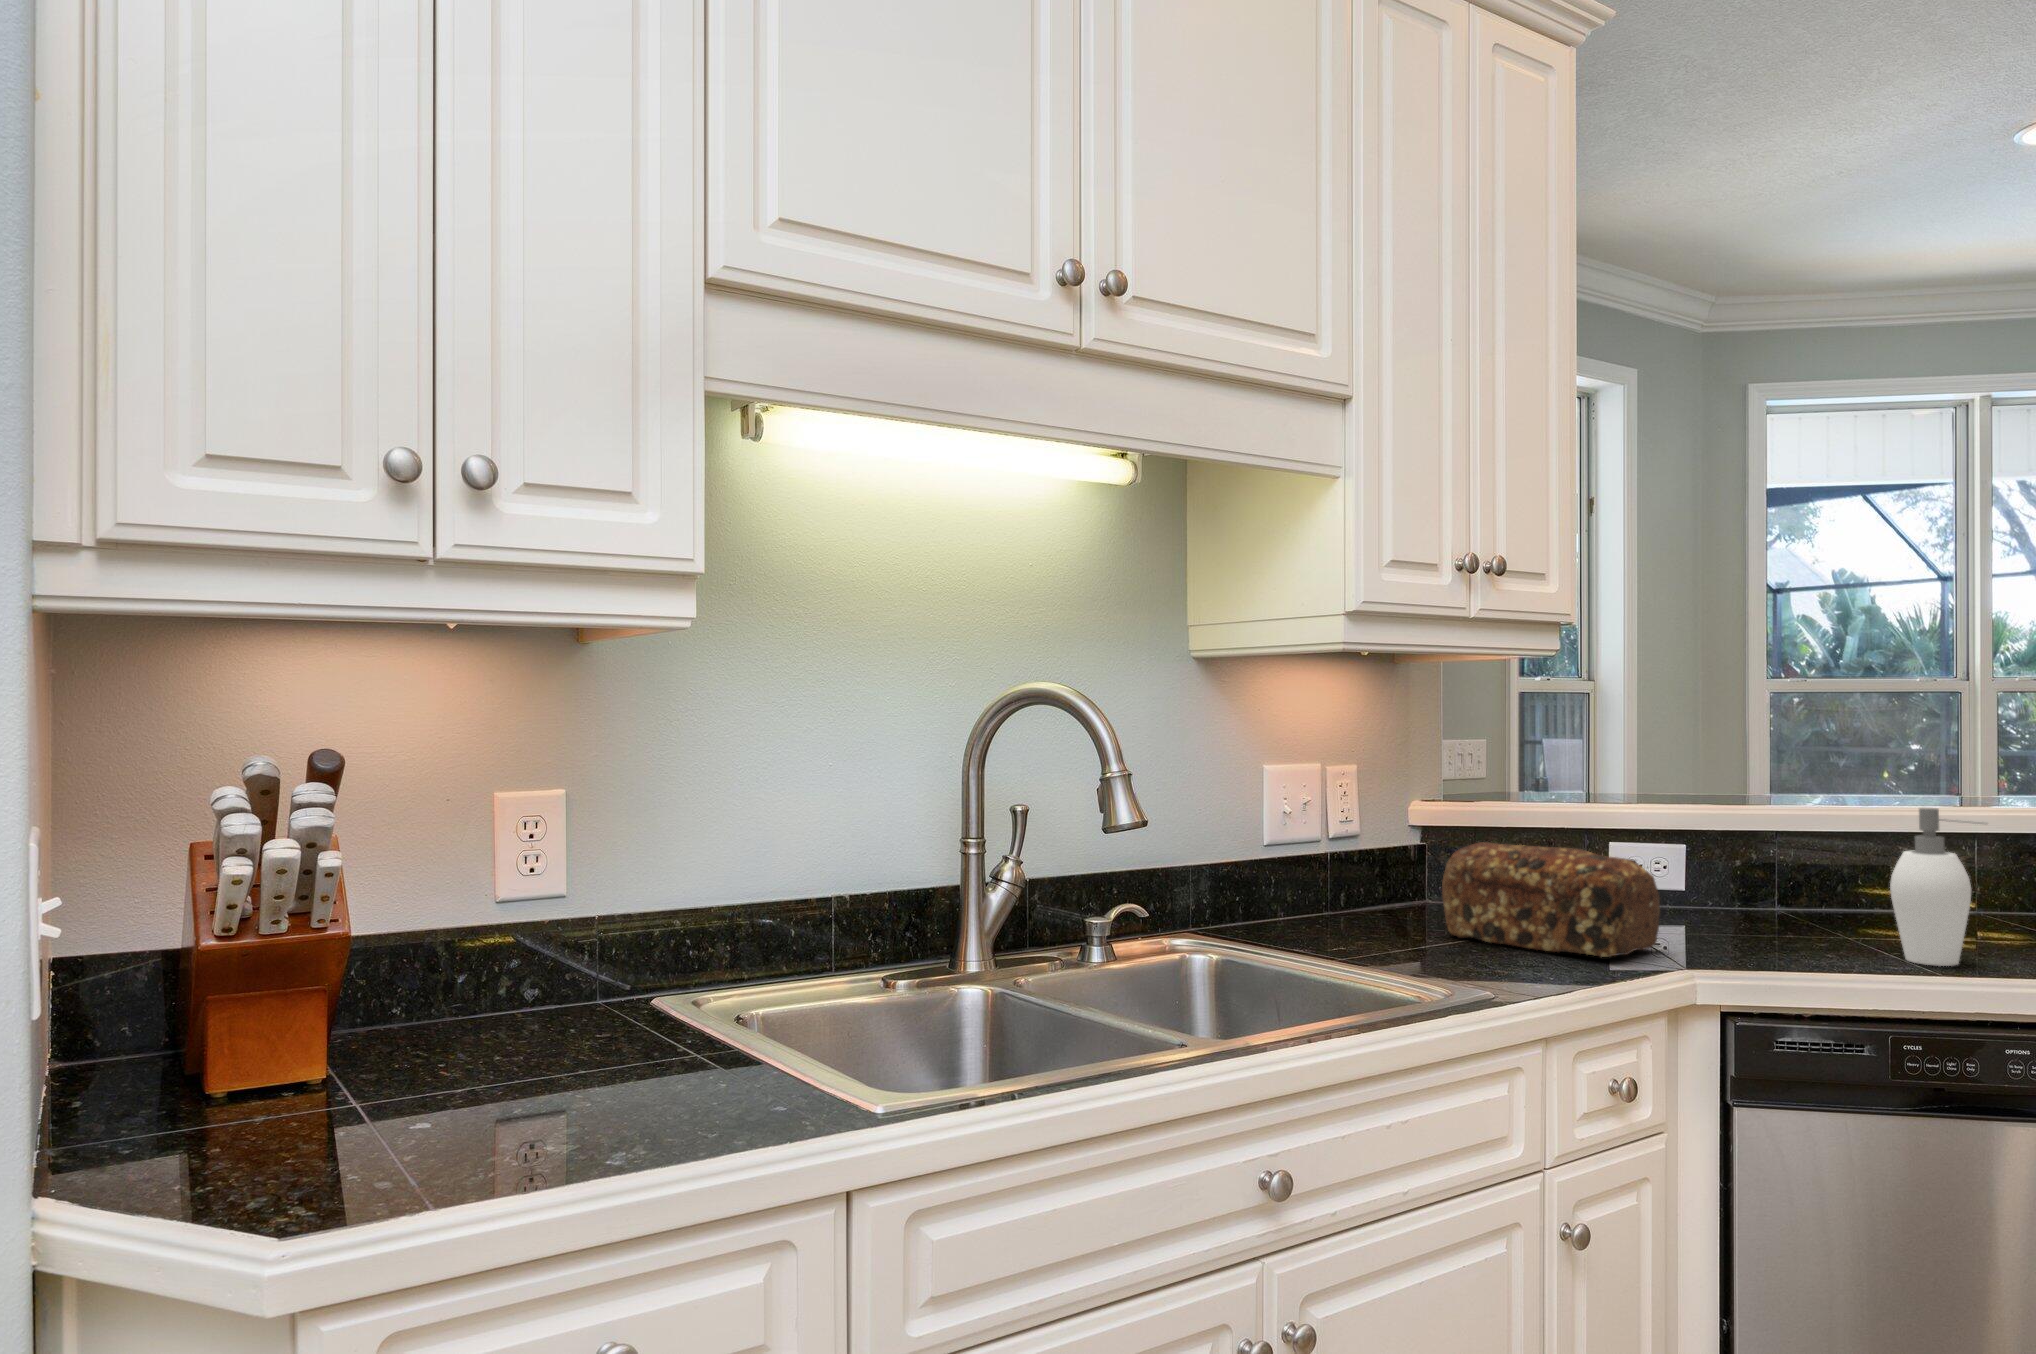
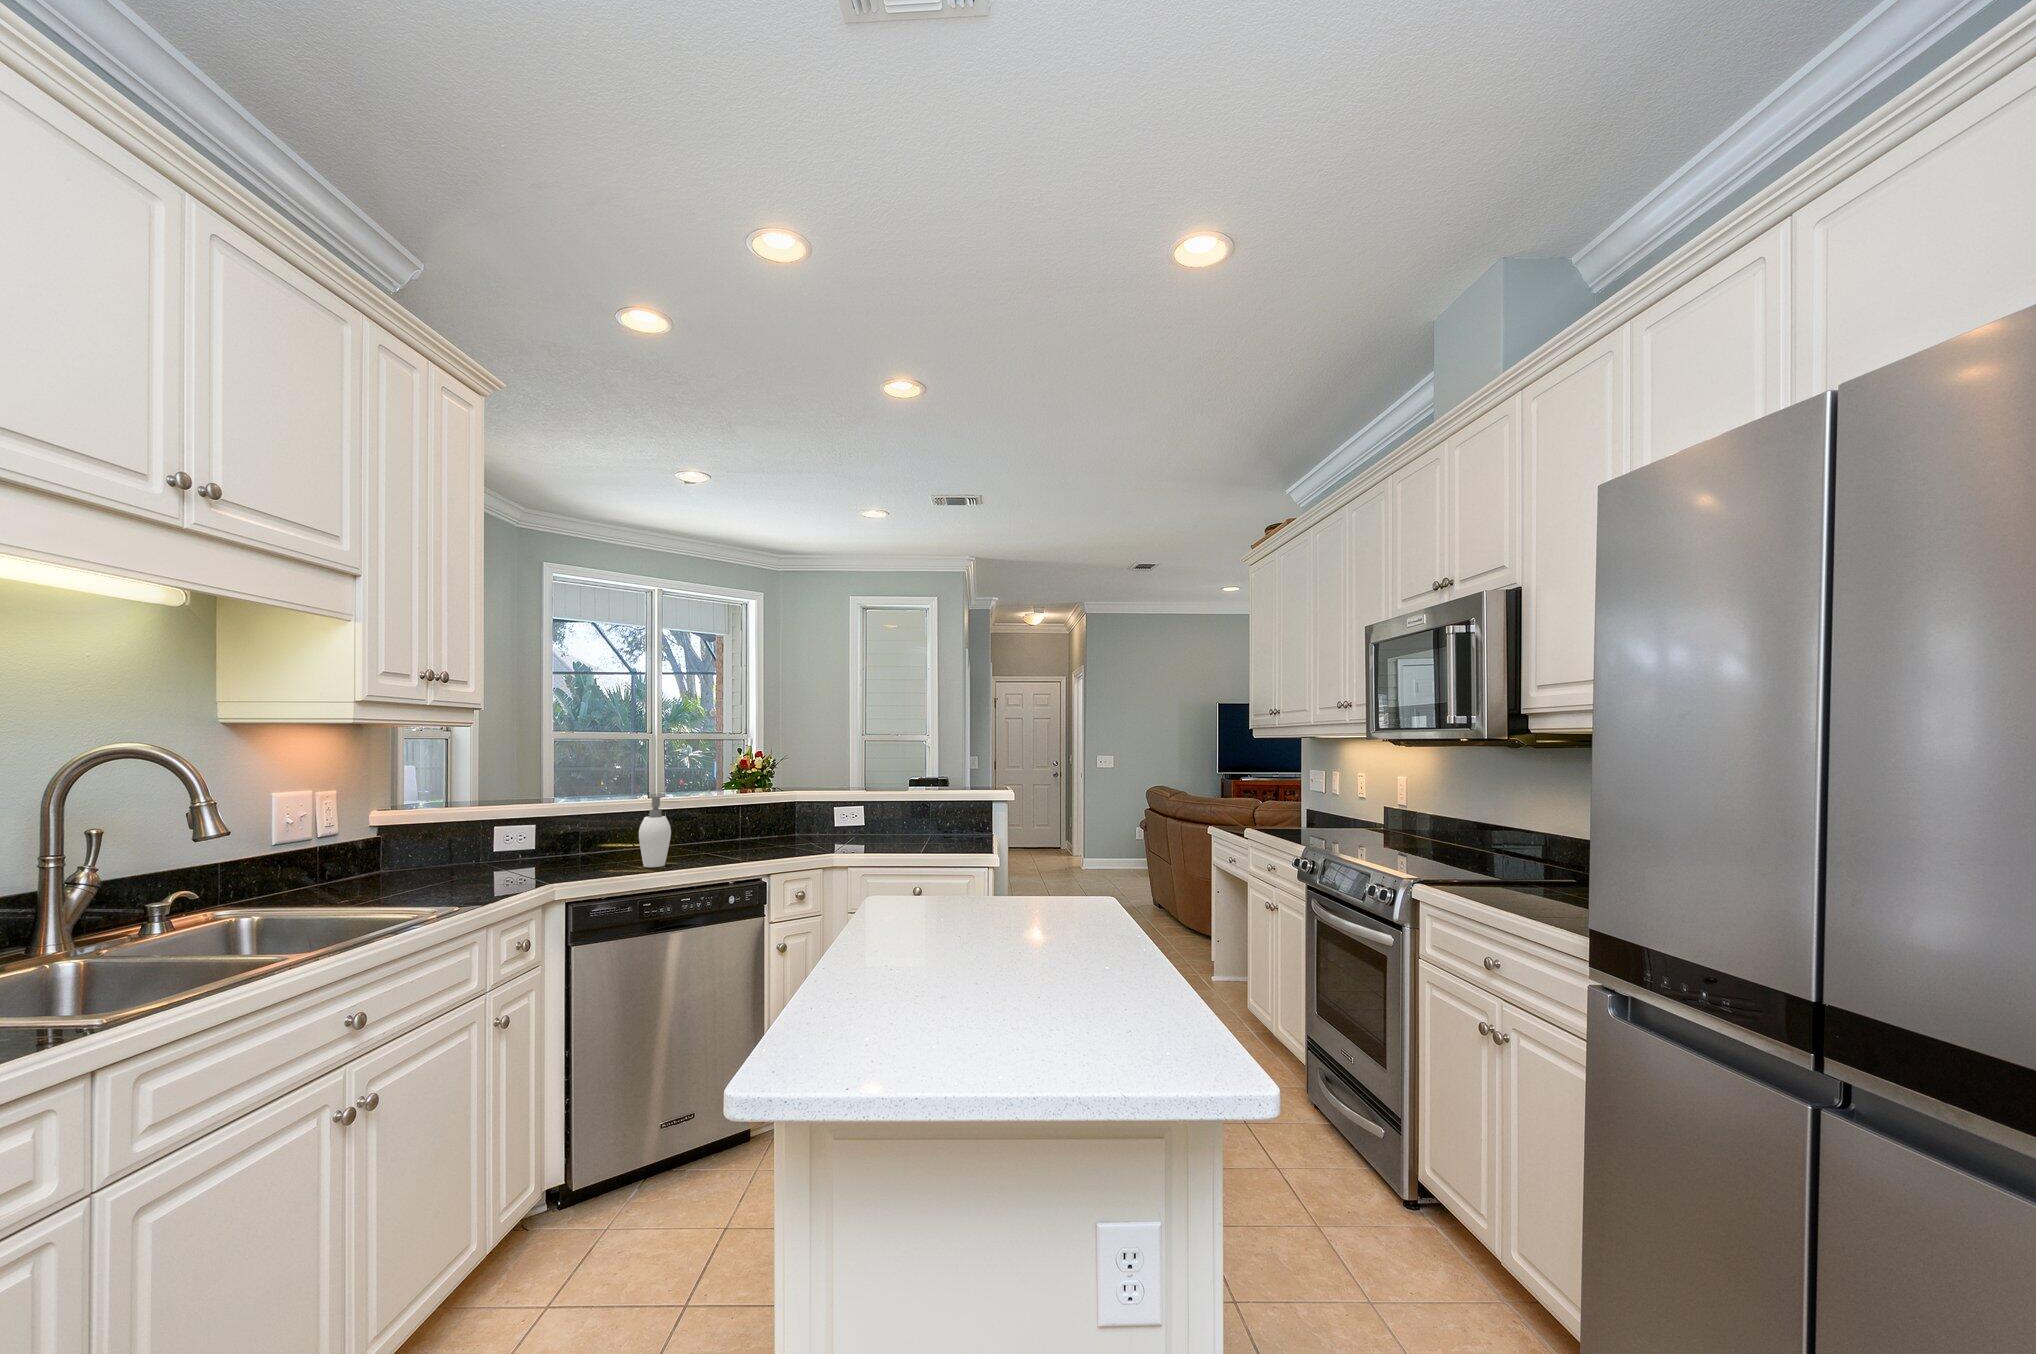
bread loaf: present [1442,842,1660,957] -> none [405,829,534,888]

